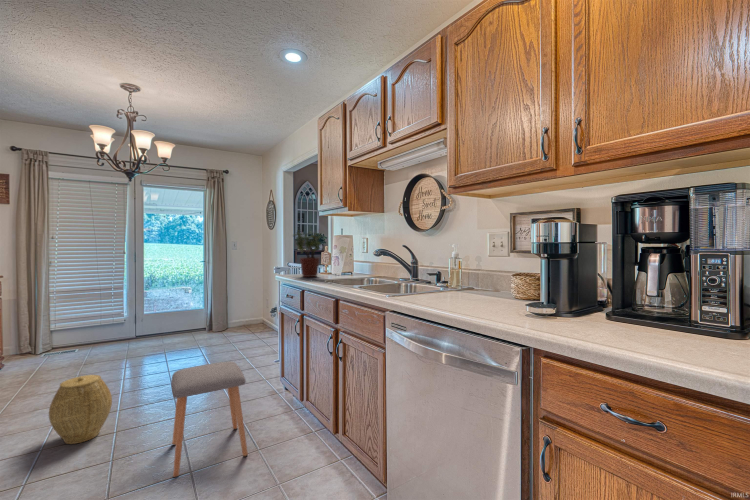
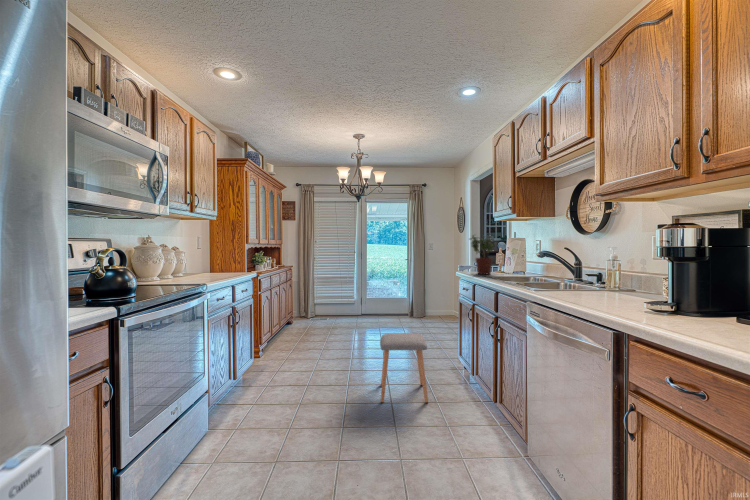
woven basket: present [49,375,112,444] -> none [317,331,348,372]

